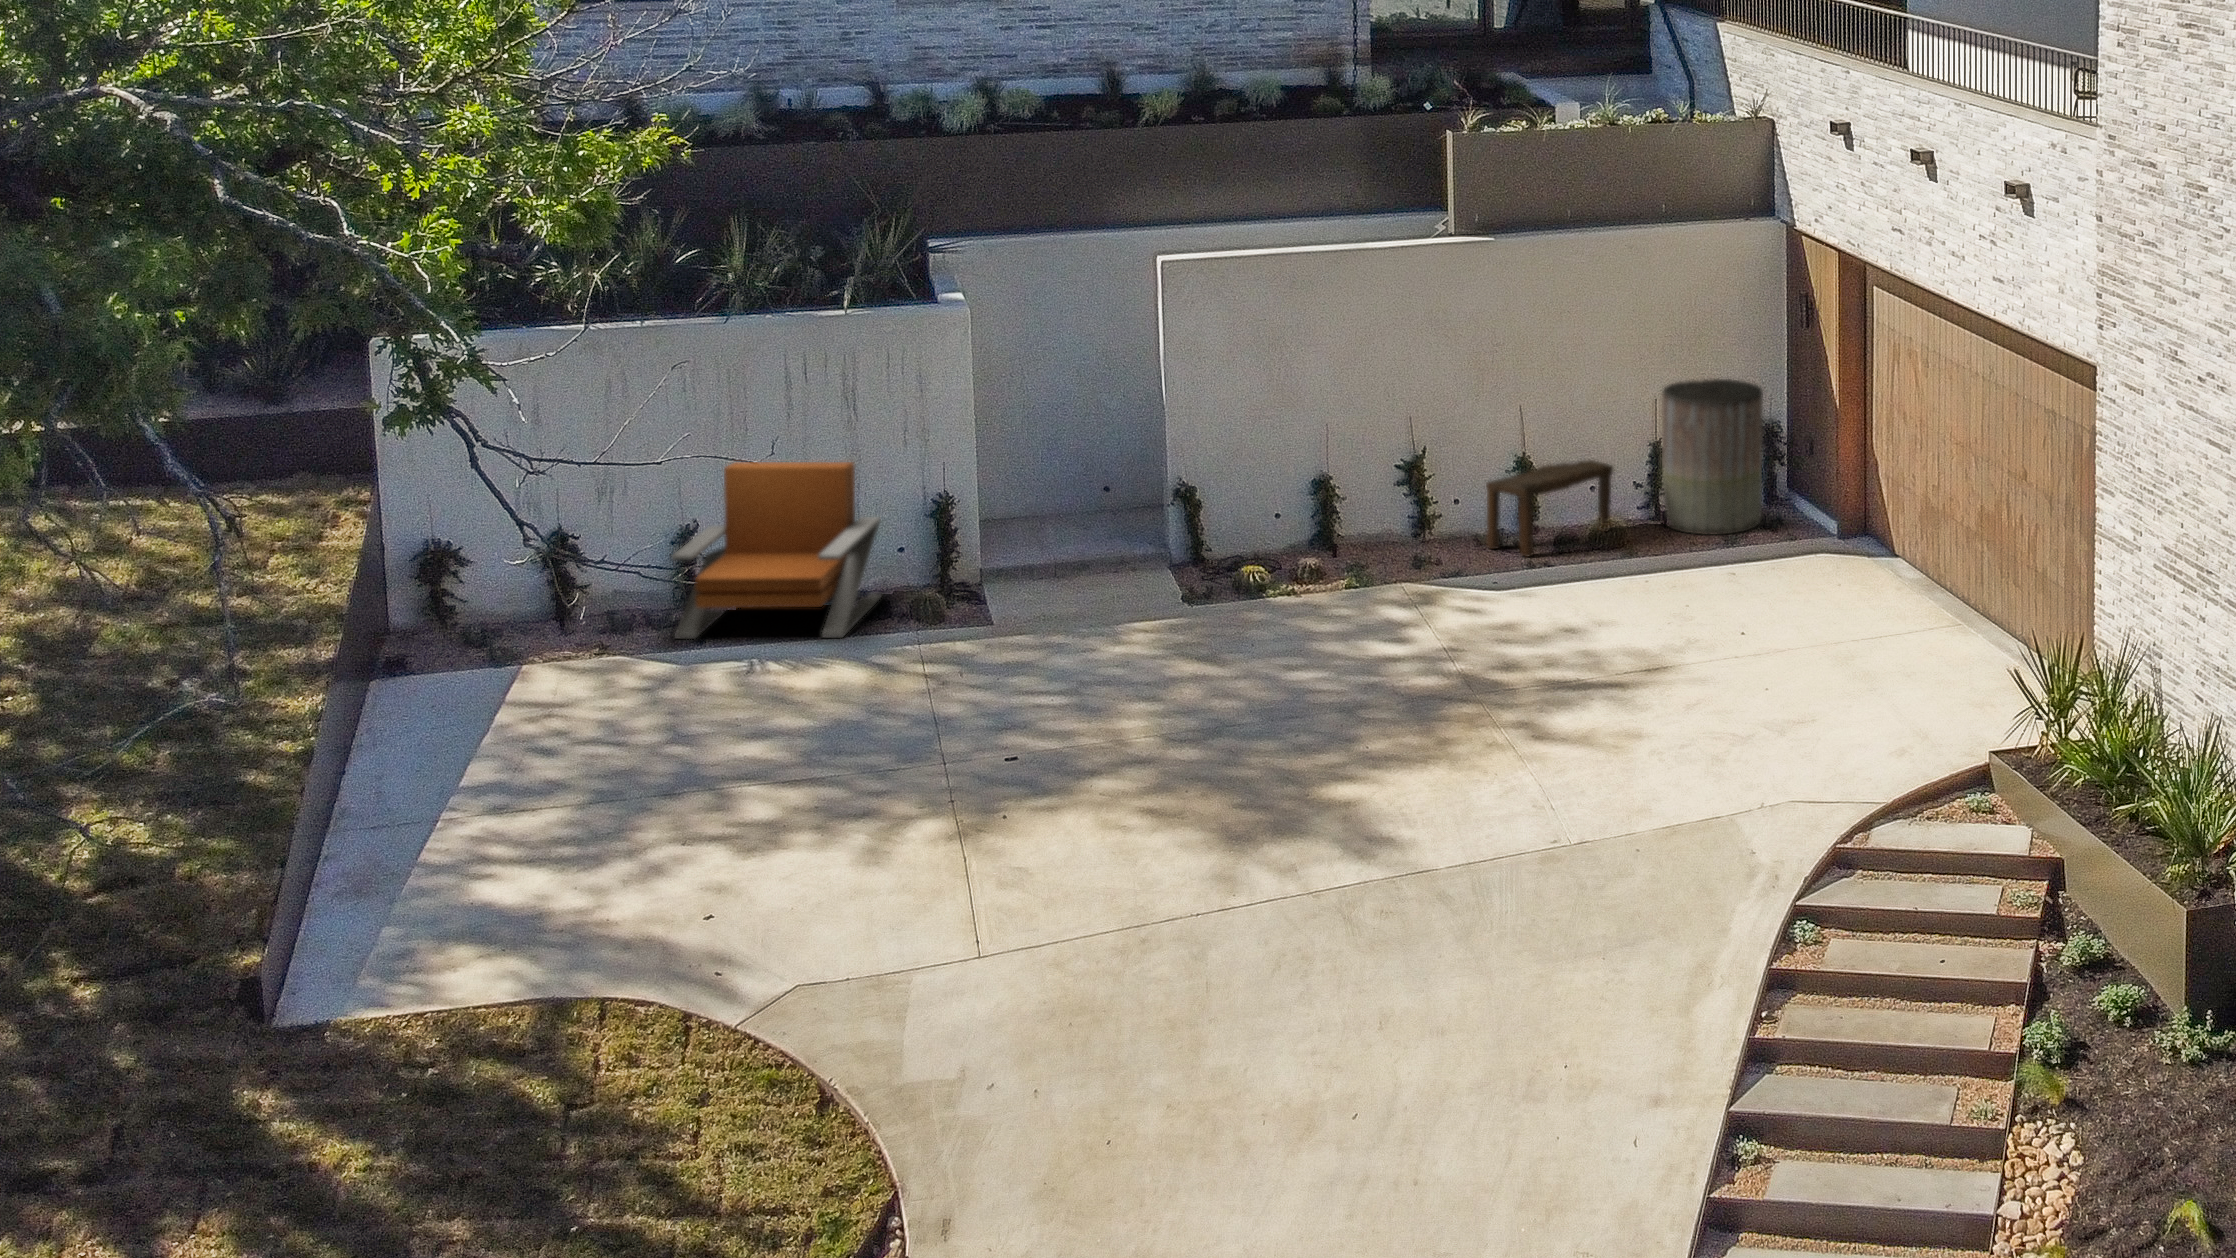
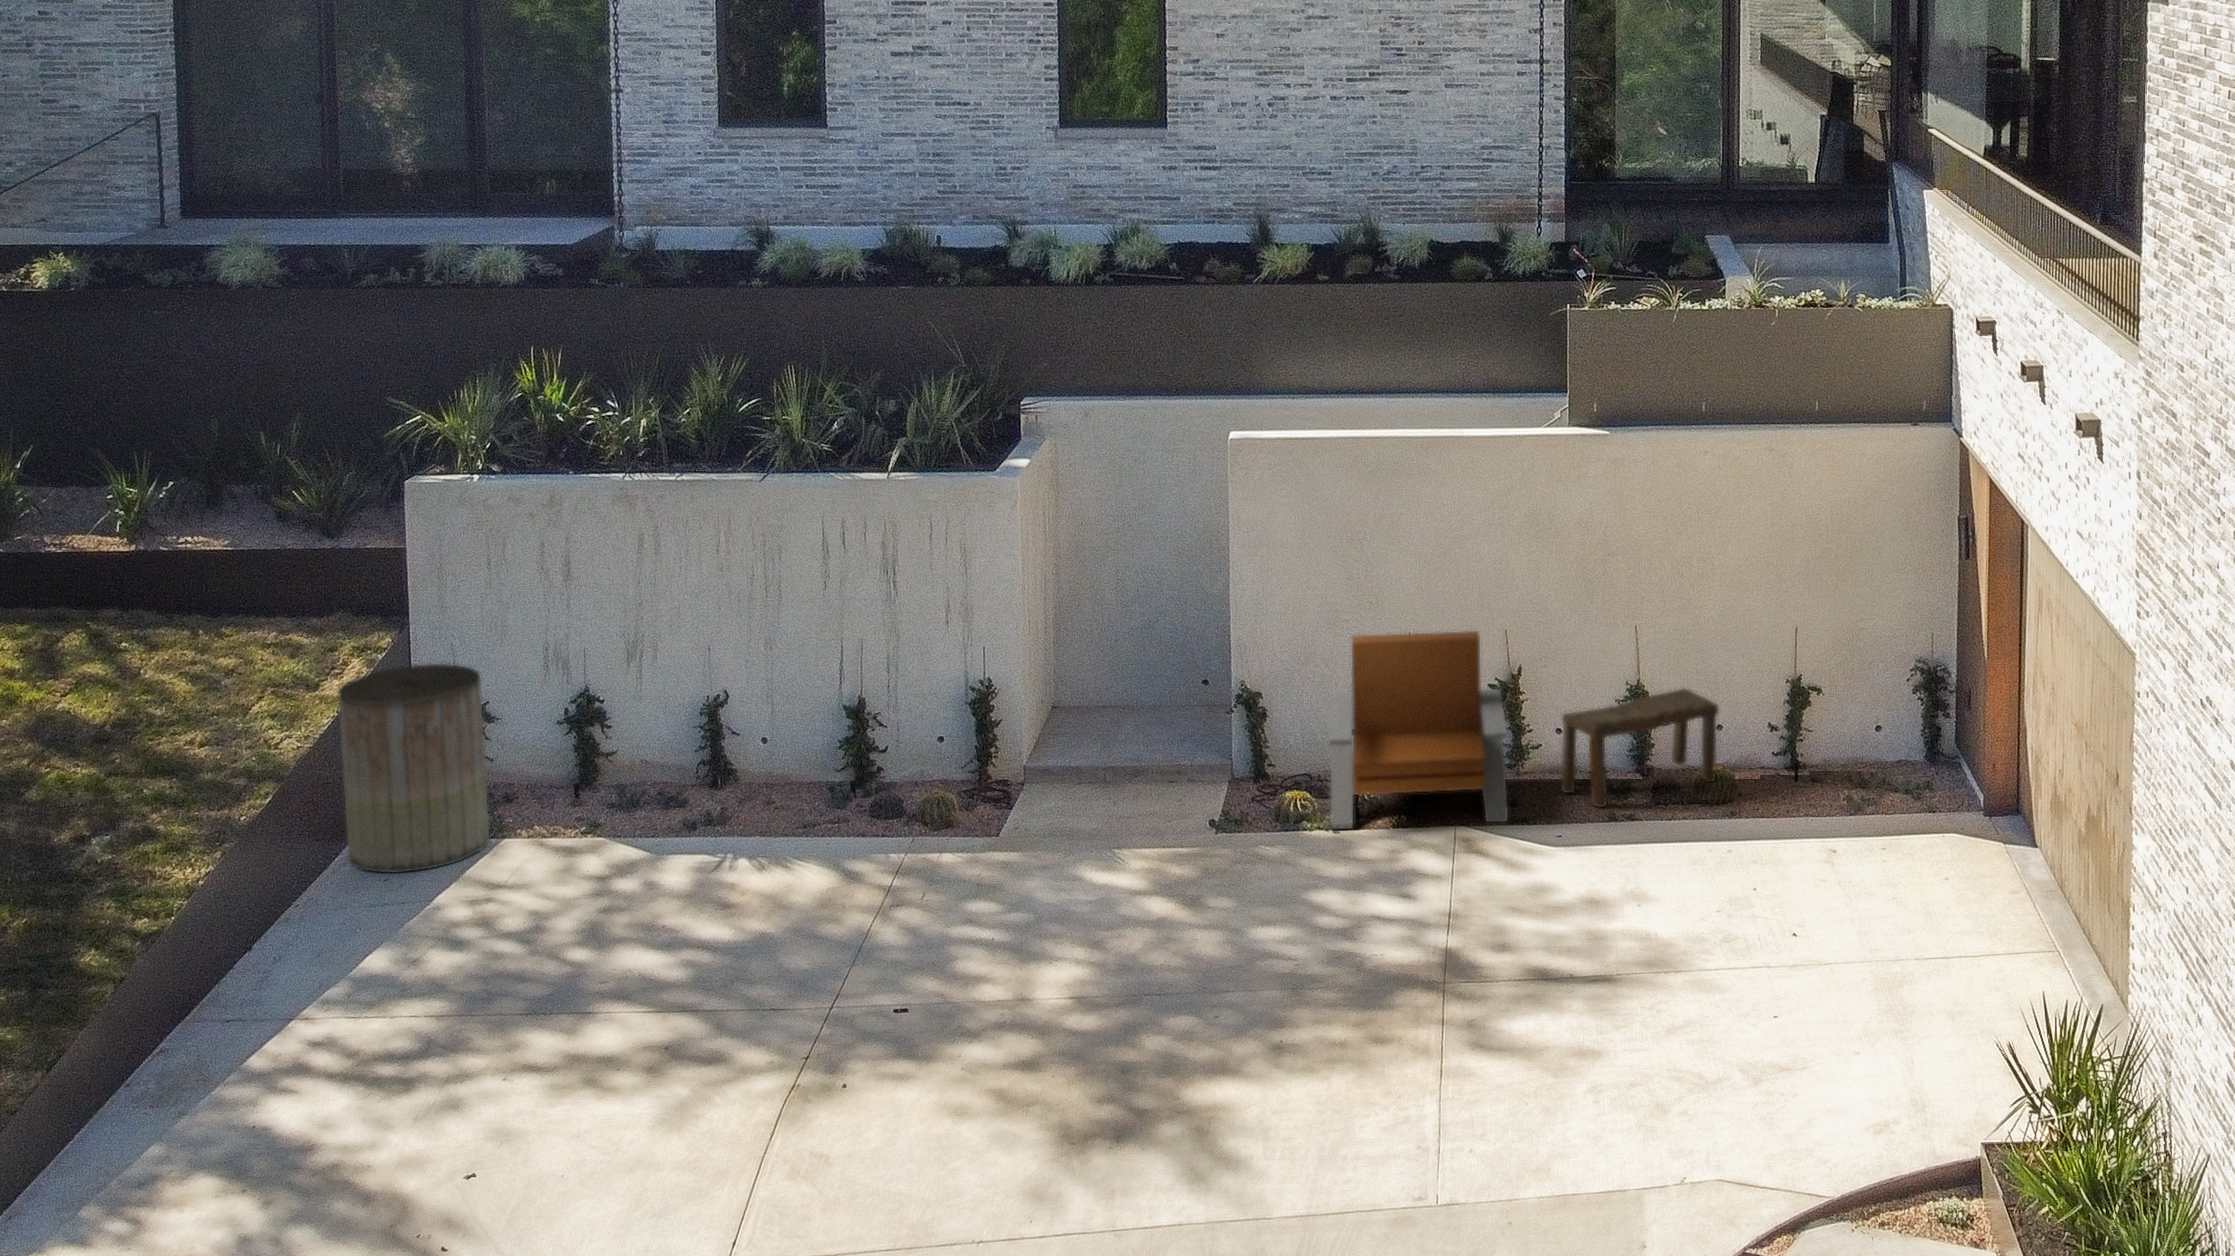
trash can: present [1662,379,1763,535] -> present [338,664,489,872]
lounge chair: present [671,462,881,639] -> present [1329,631,1508,829]

